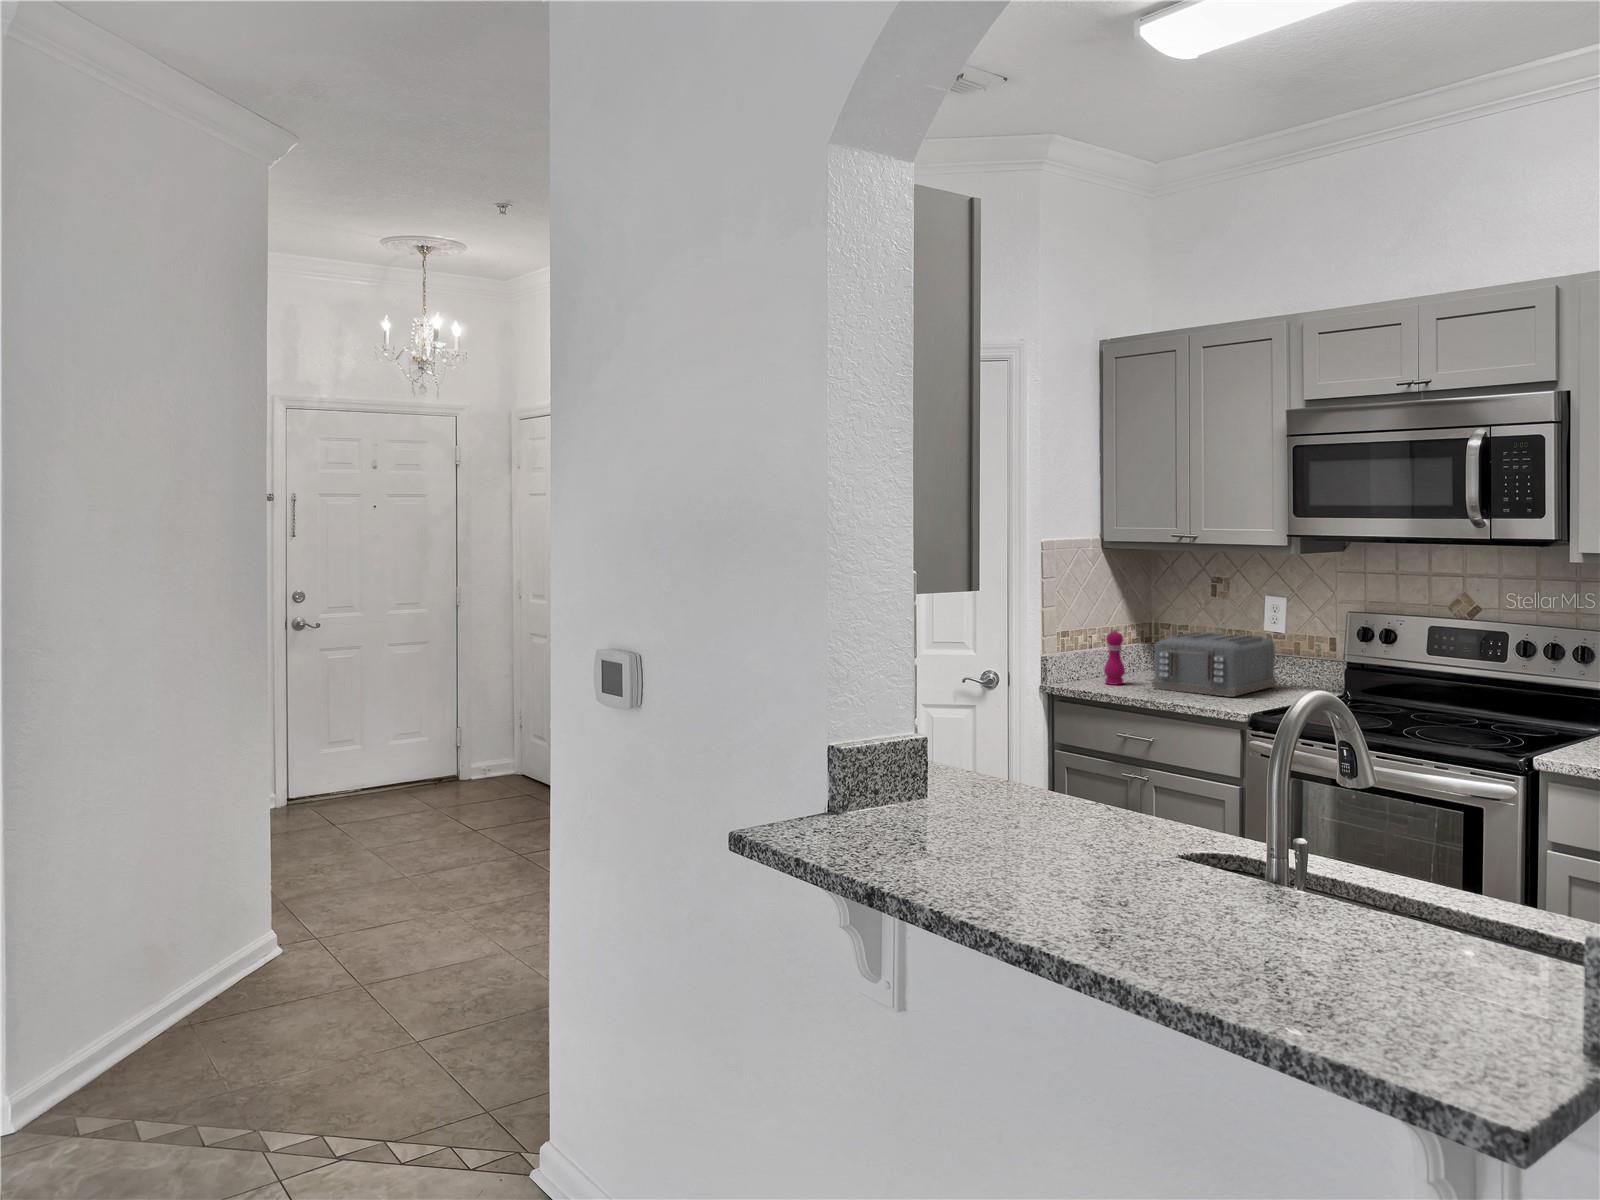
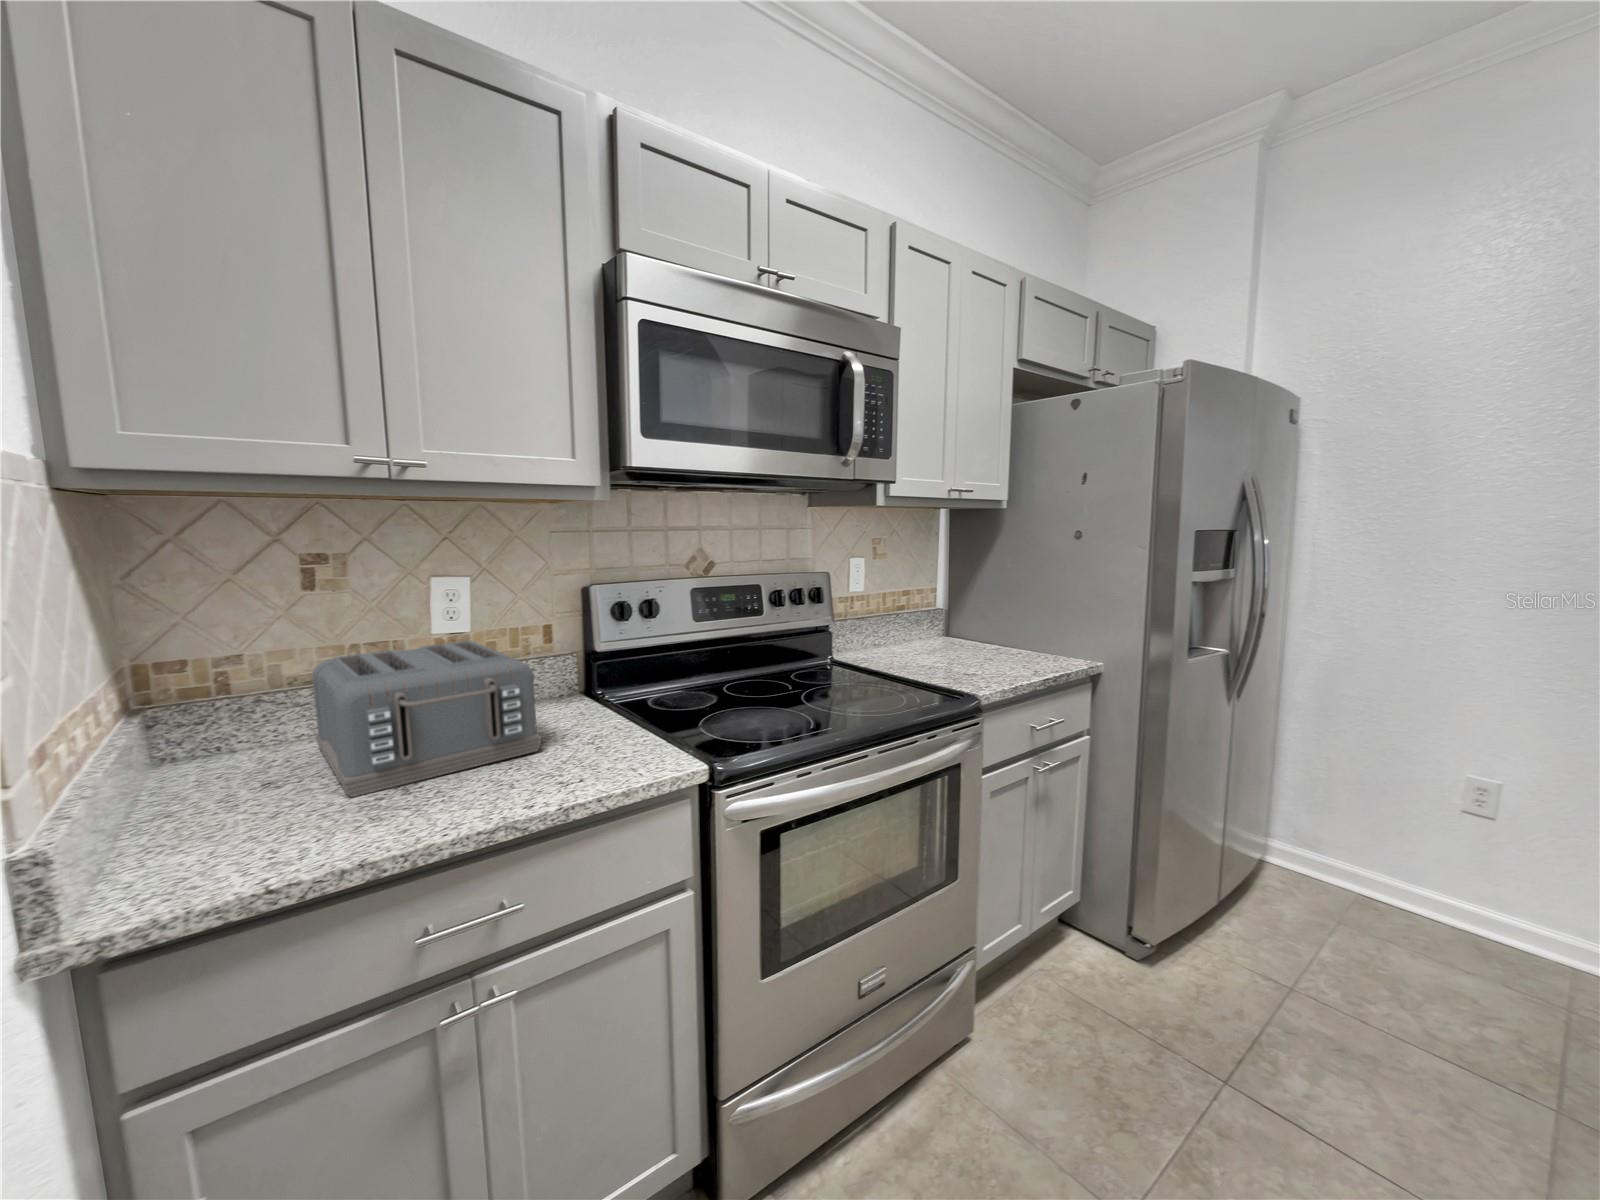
pepper mill: present [1104,628,1125,685] -> none [175,687,250,840]

